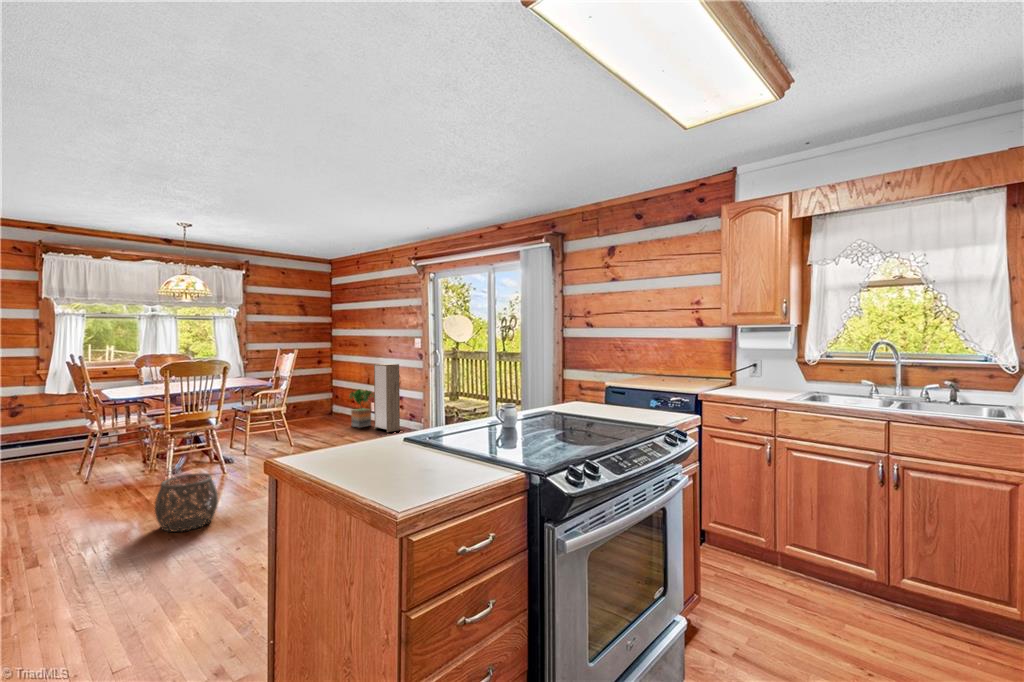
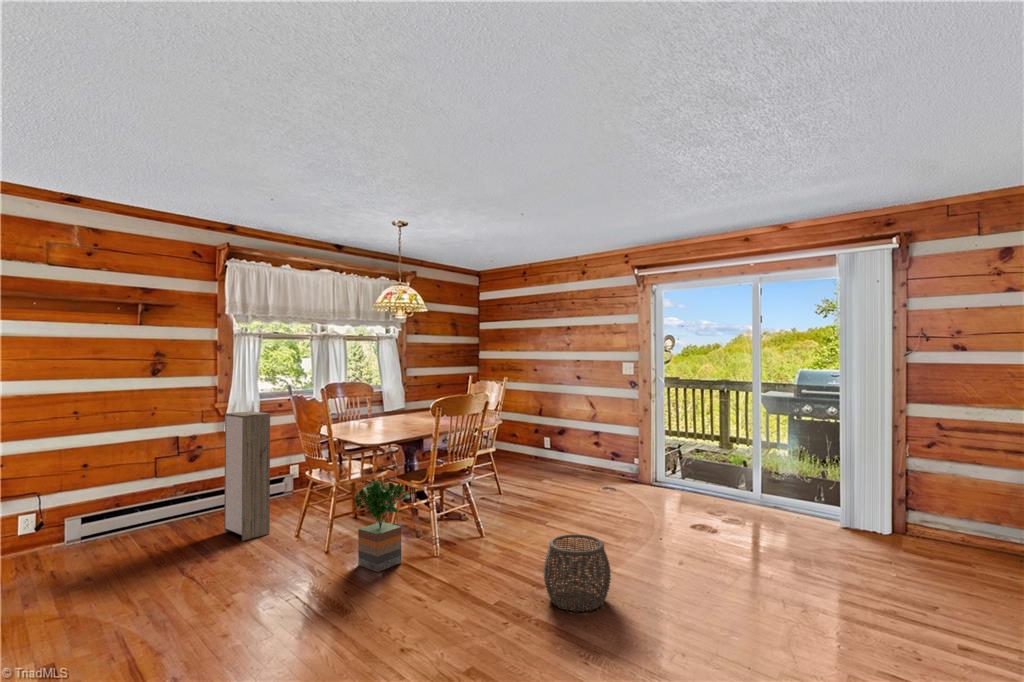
storage cabinet: present [374,363,400,432] -> present [224,411,270,541]
potted tree: present [349,389,373,428] -> present [355,481,410,572]

